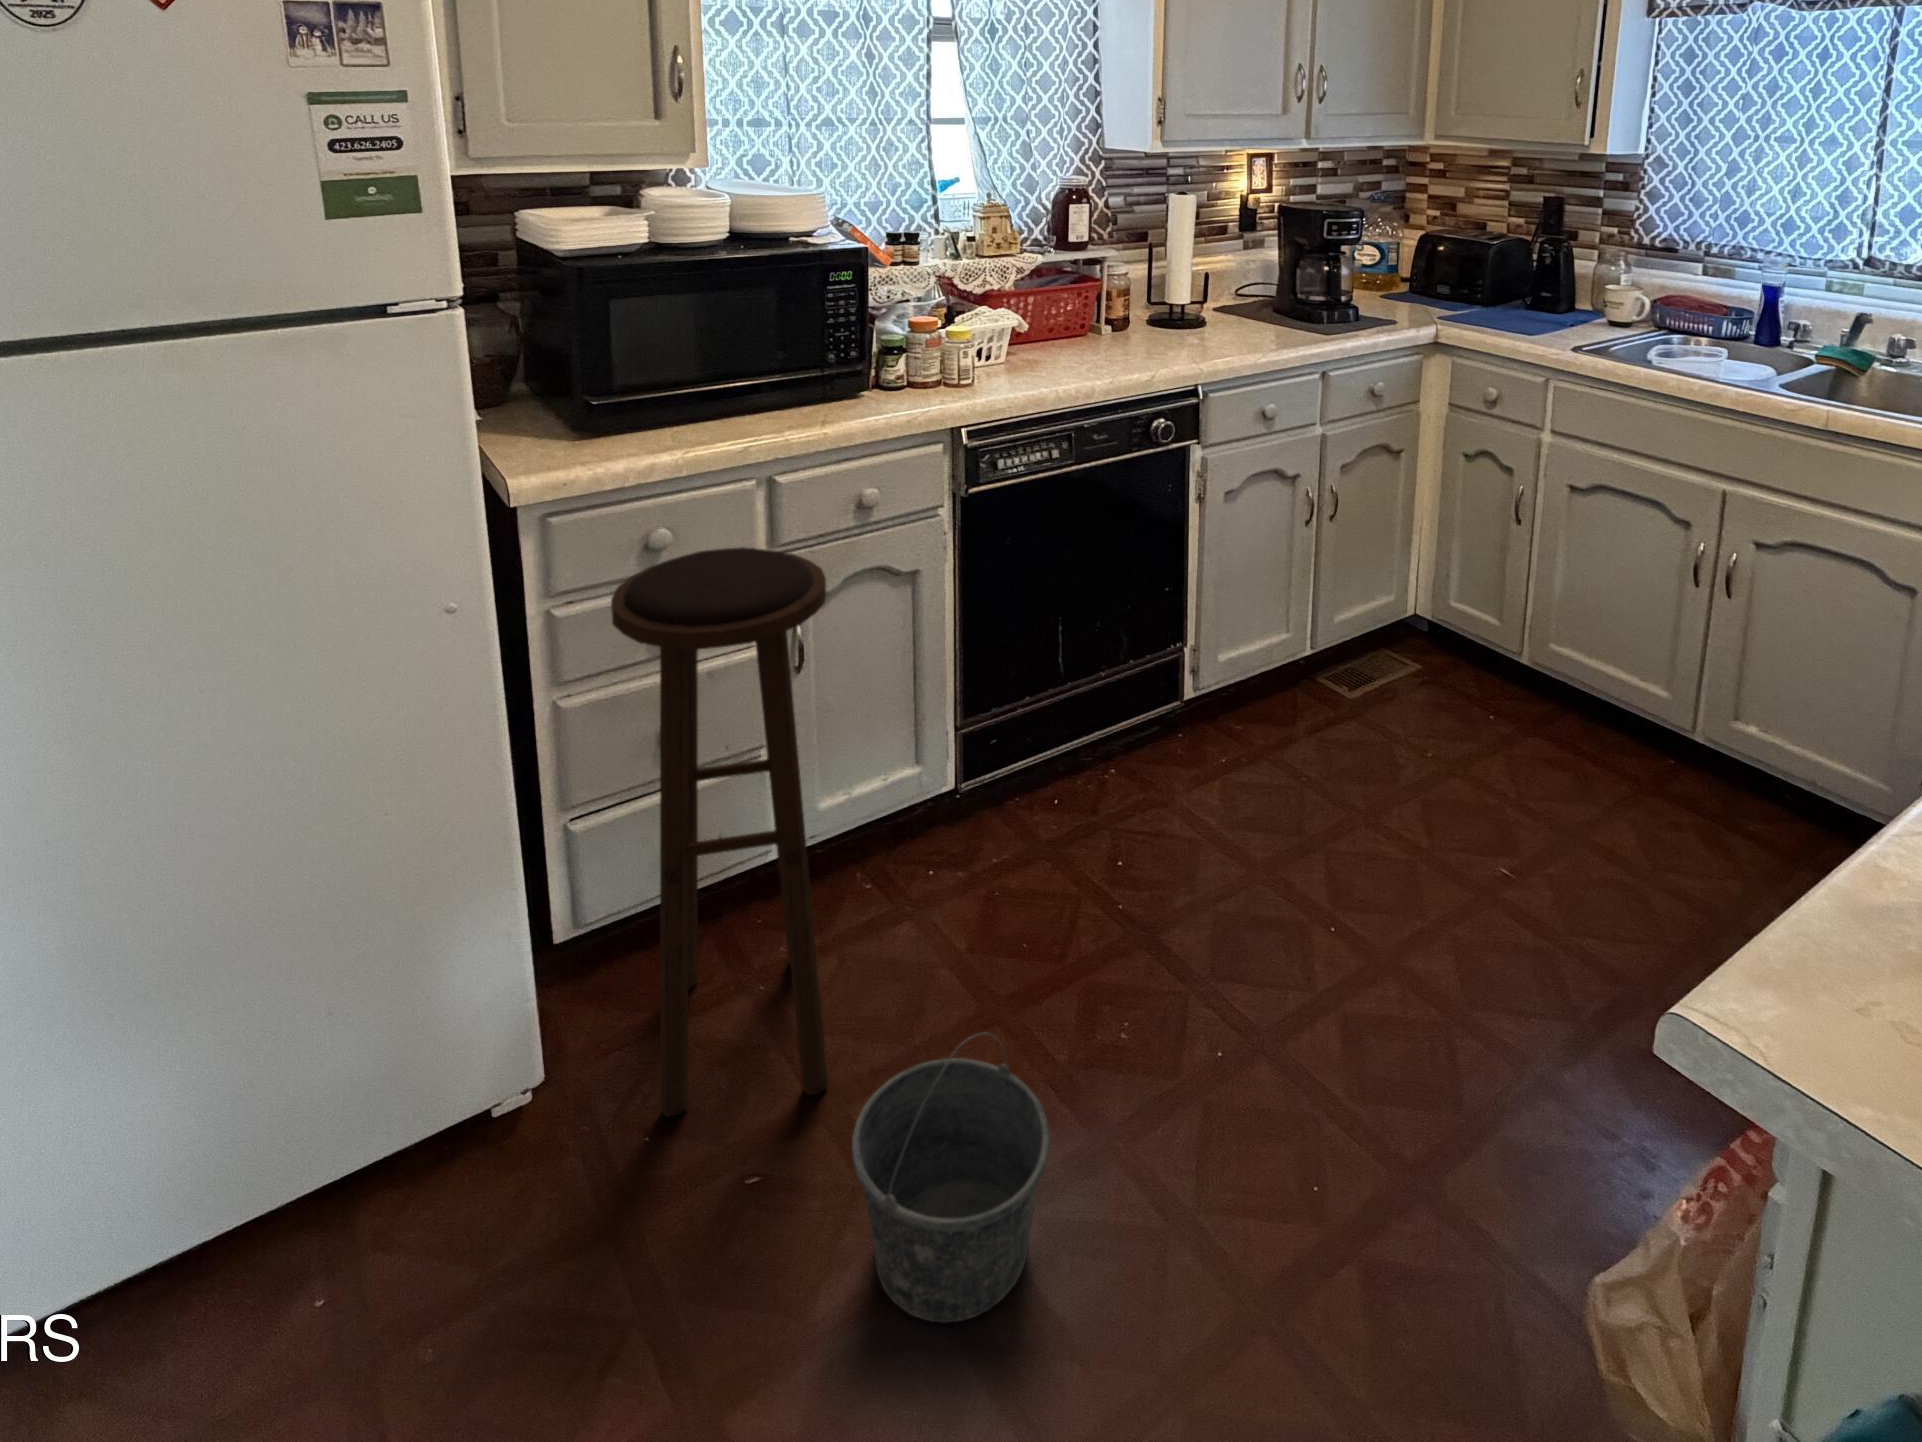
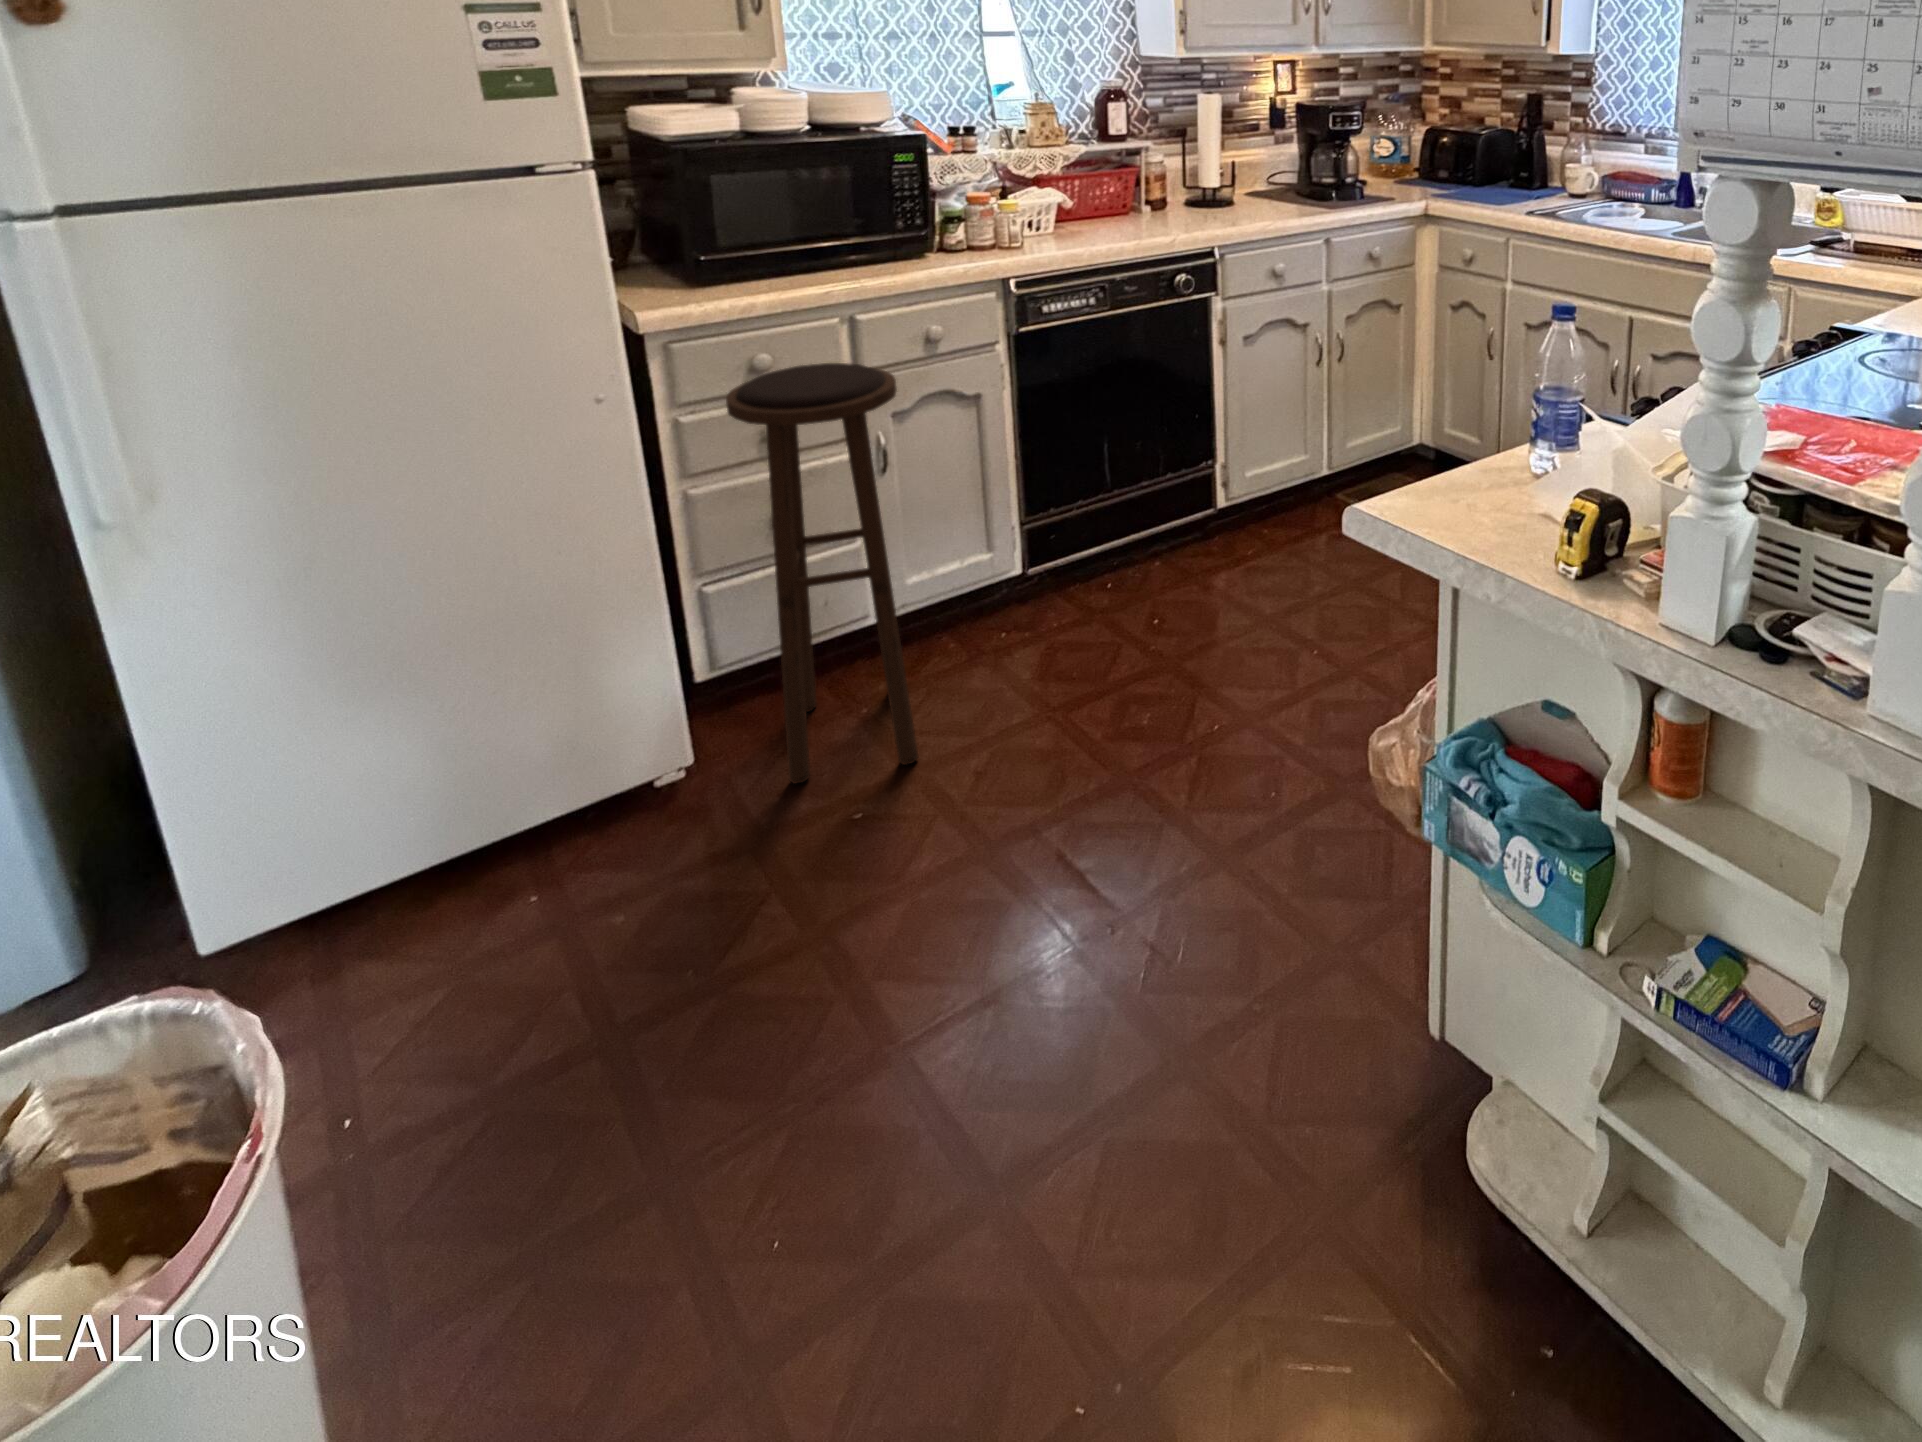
bucket: present [851,1032,1050,1322] -> none [928,686,1073,876]

